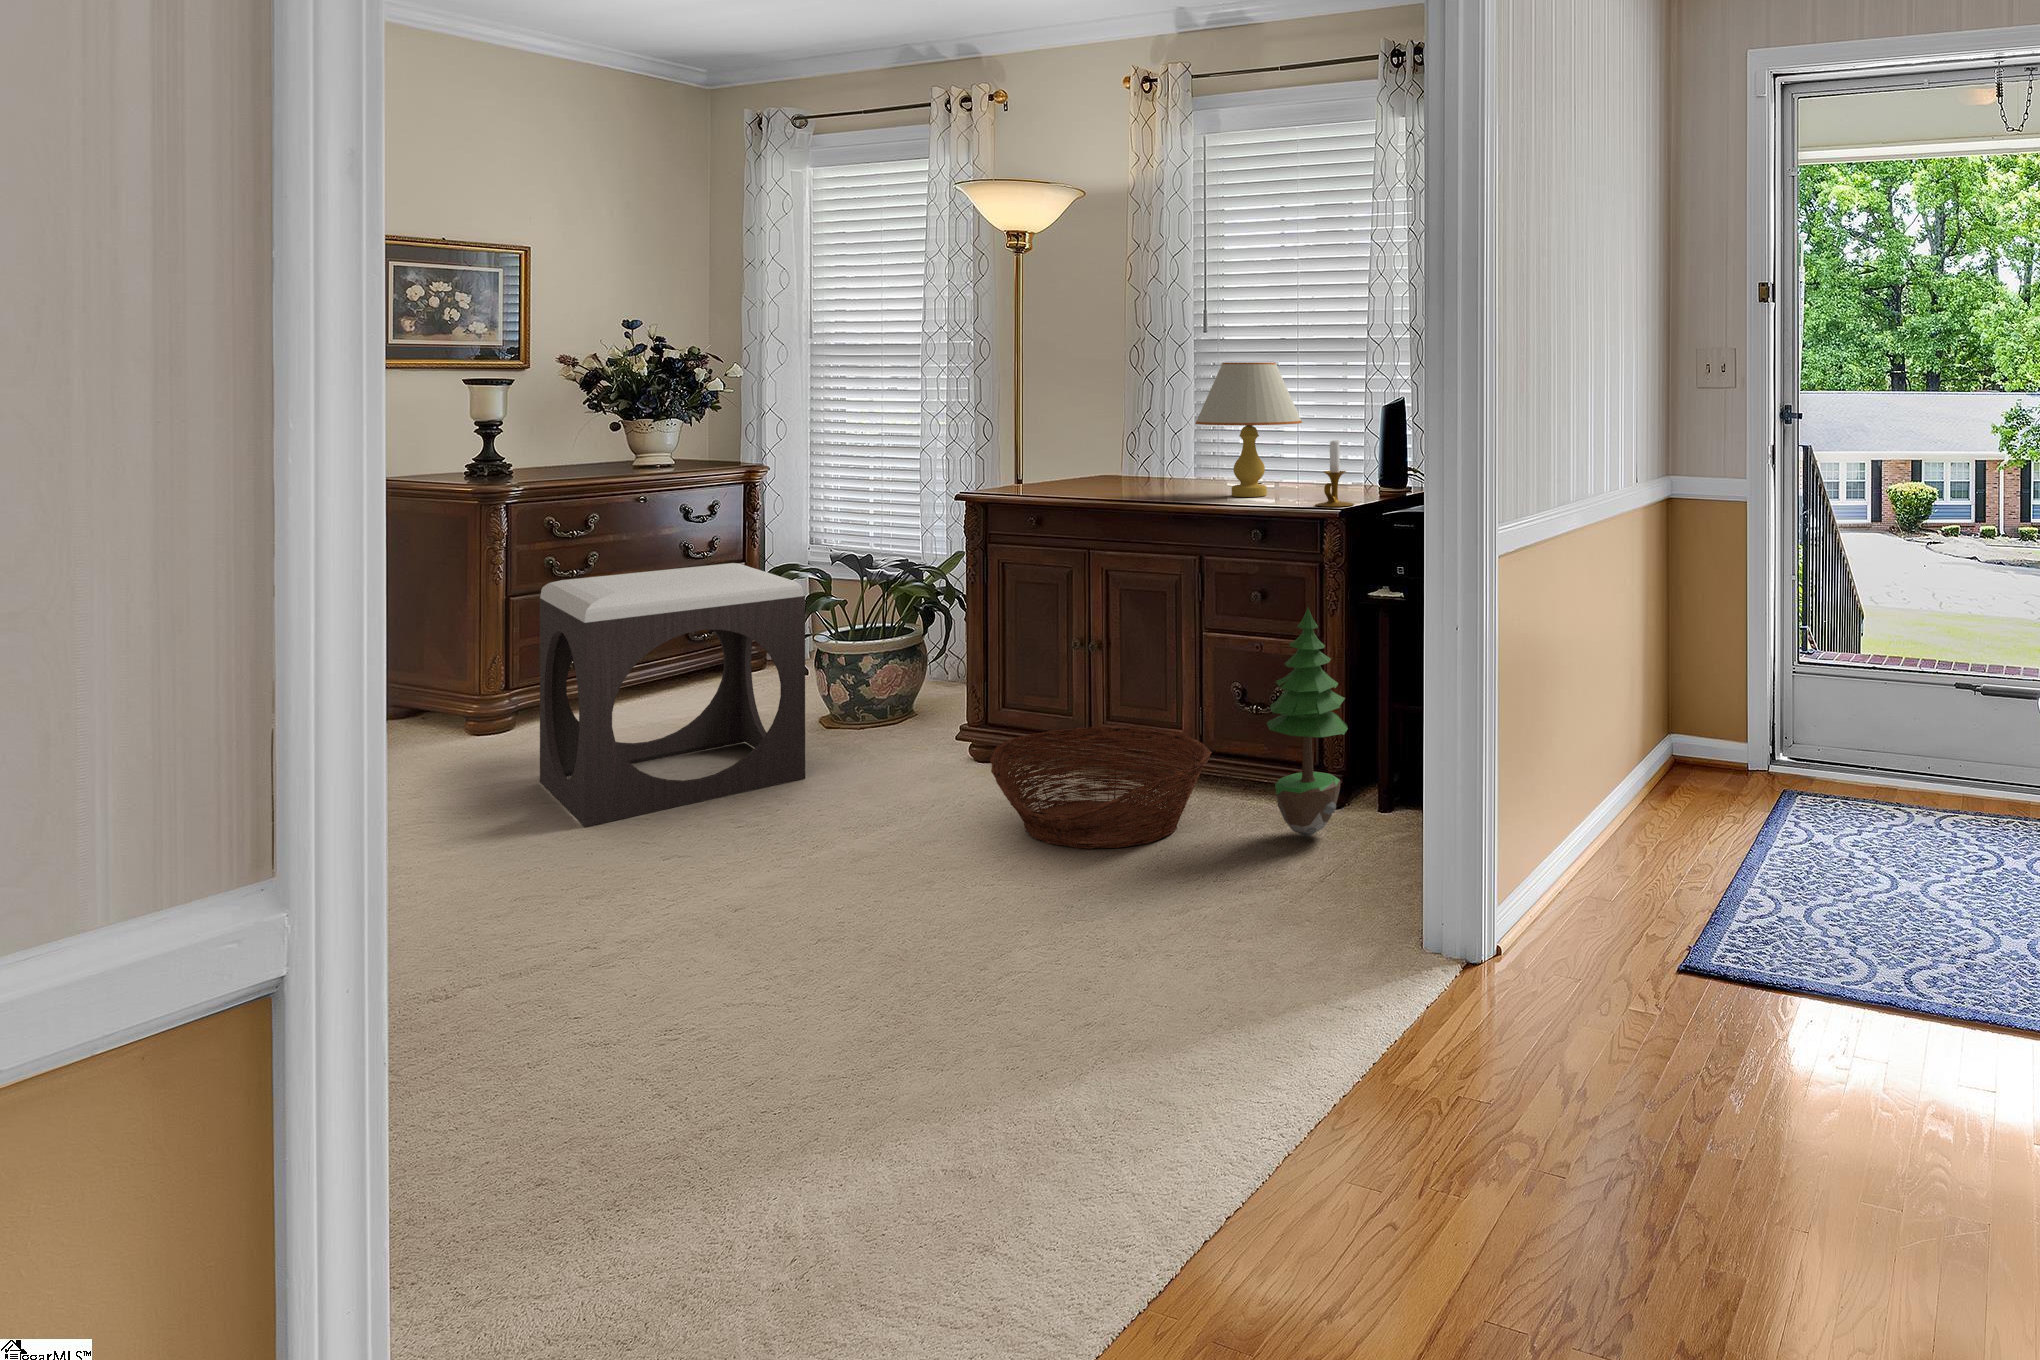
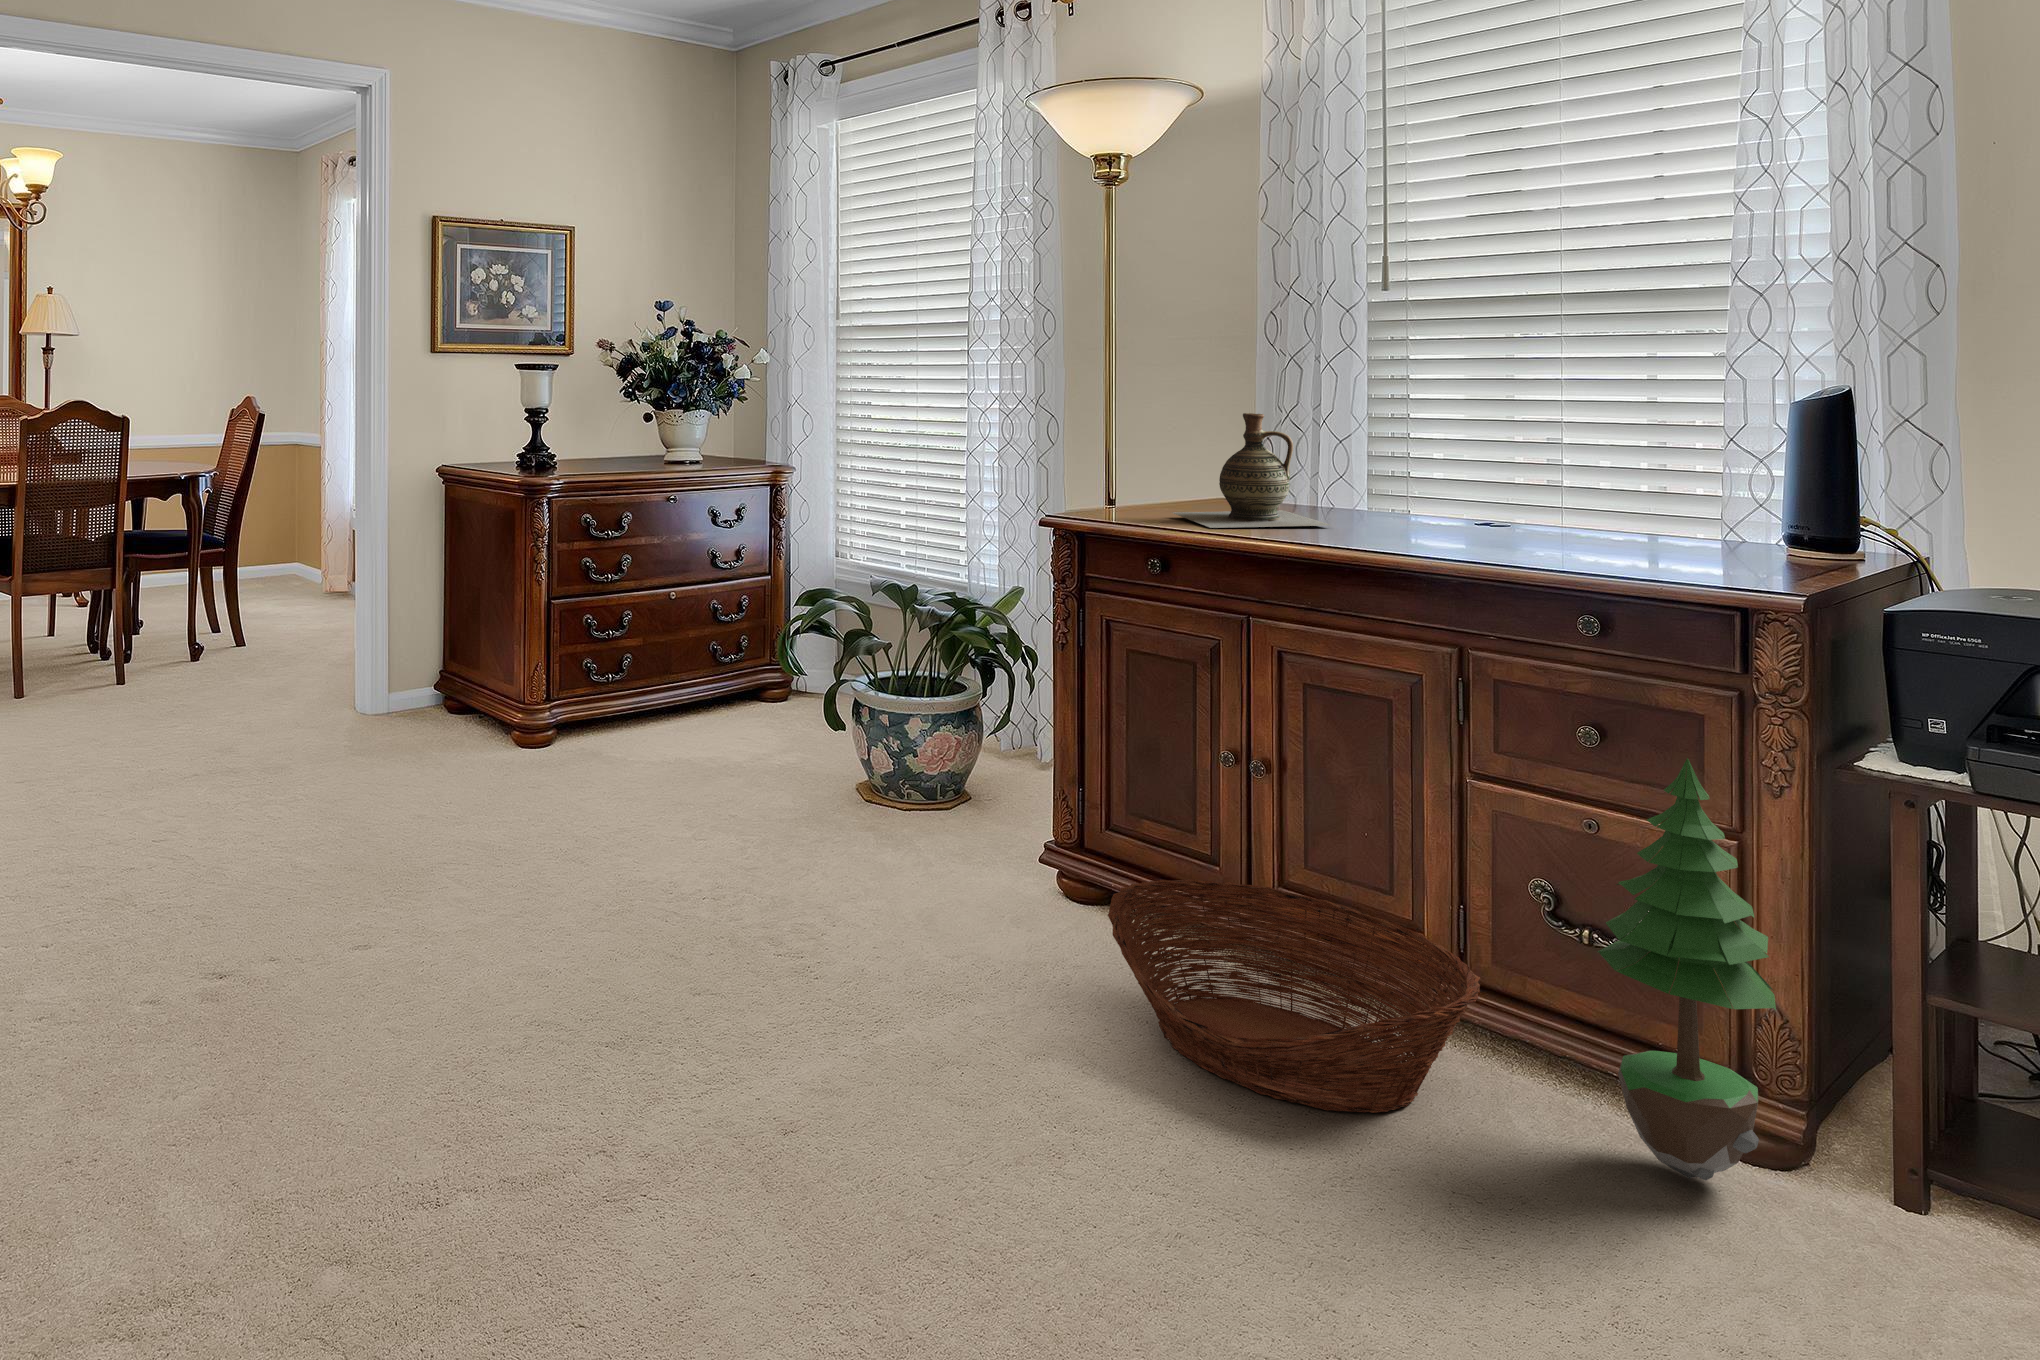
table lamp: present [1195,362,1302,497] -> none [1410,324,1607,547]
ceramic jug: none [1054,418,1156,496] -> present [1172,413,1330,528]
candlestick: present [1315,440,1354,507] -> none [1667,457,1751,576]
footstool: present [540,563,805,827] -> none [577,584,852,896]

